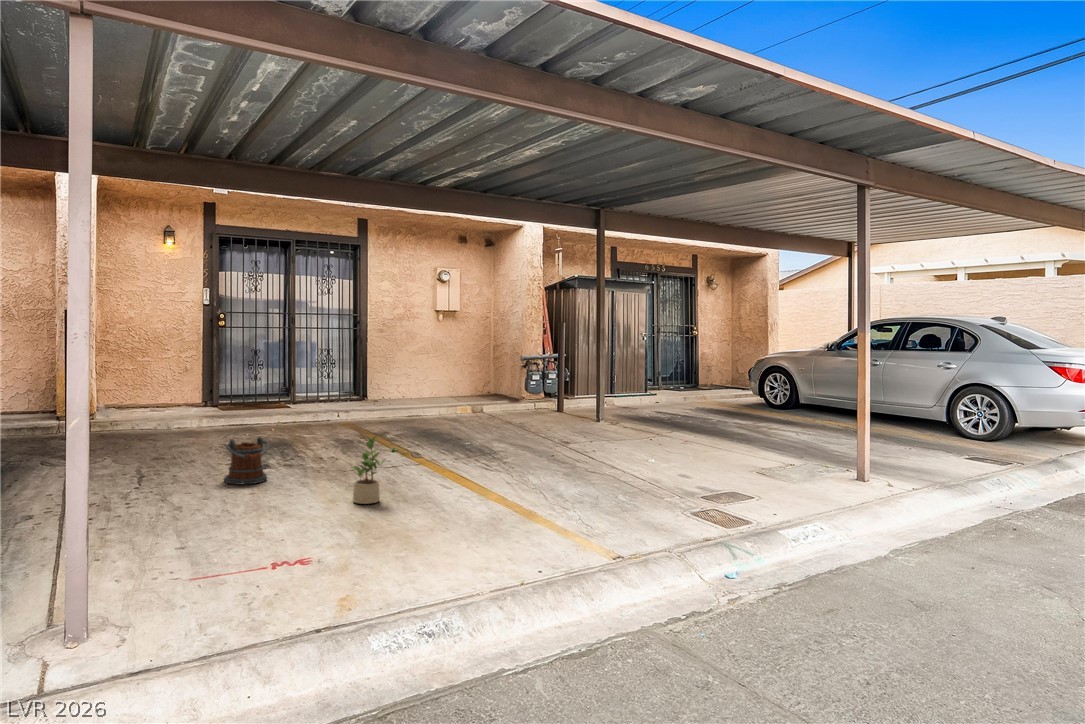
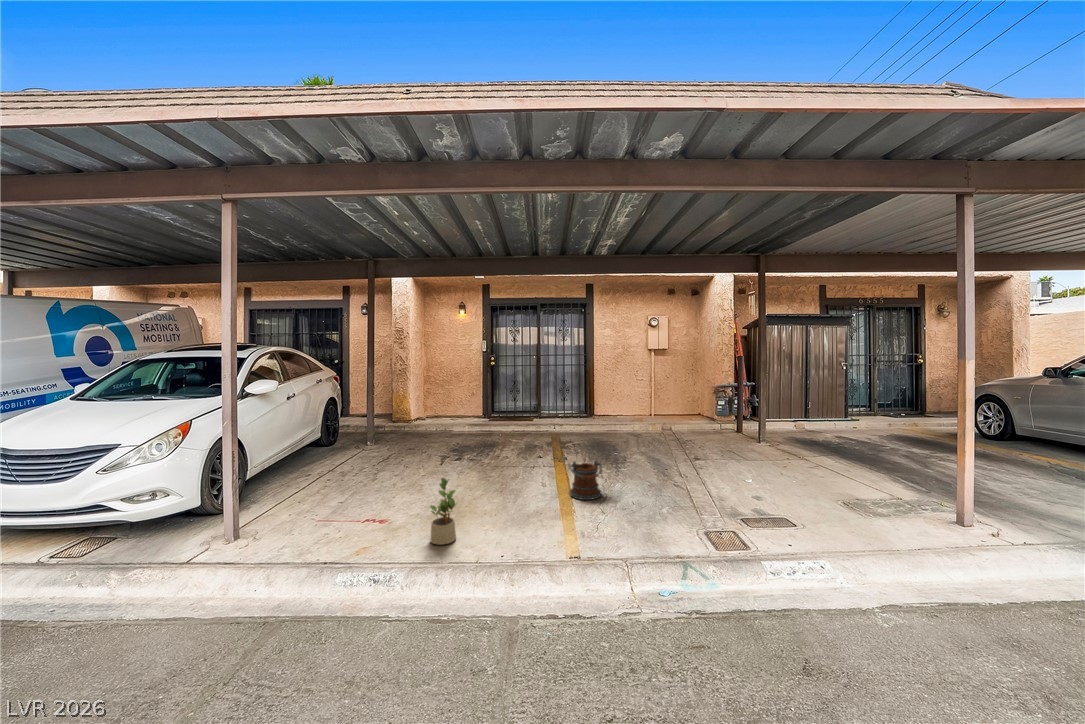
bucket: present [224,437,269,484] -> present [569,460,602,500]

